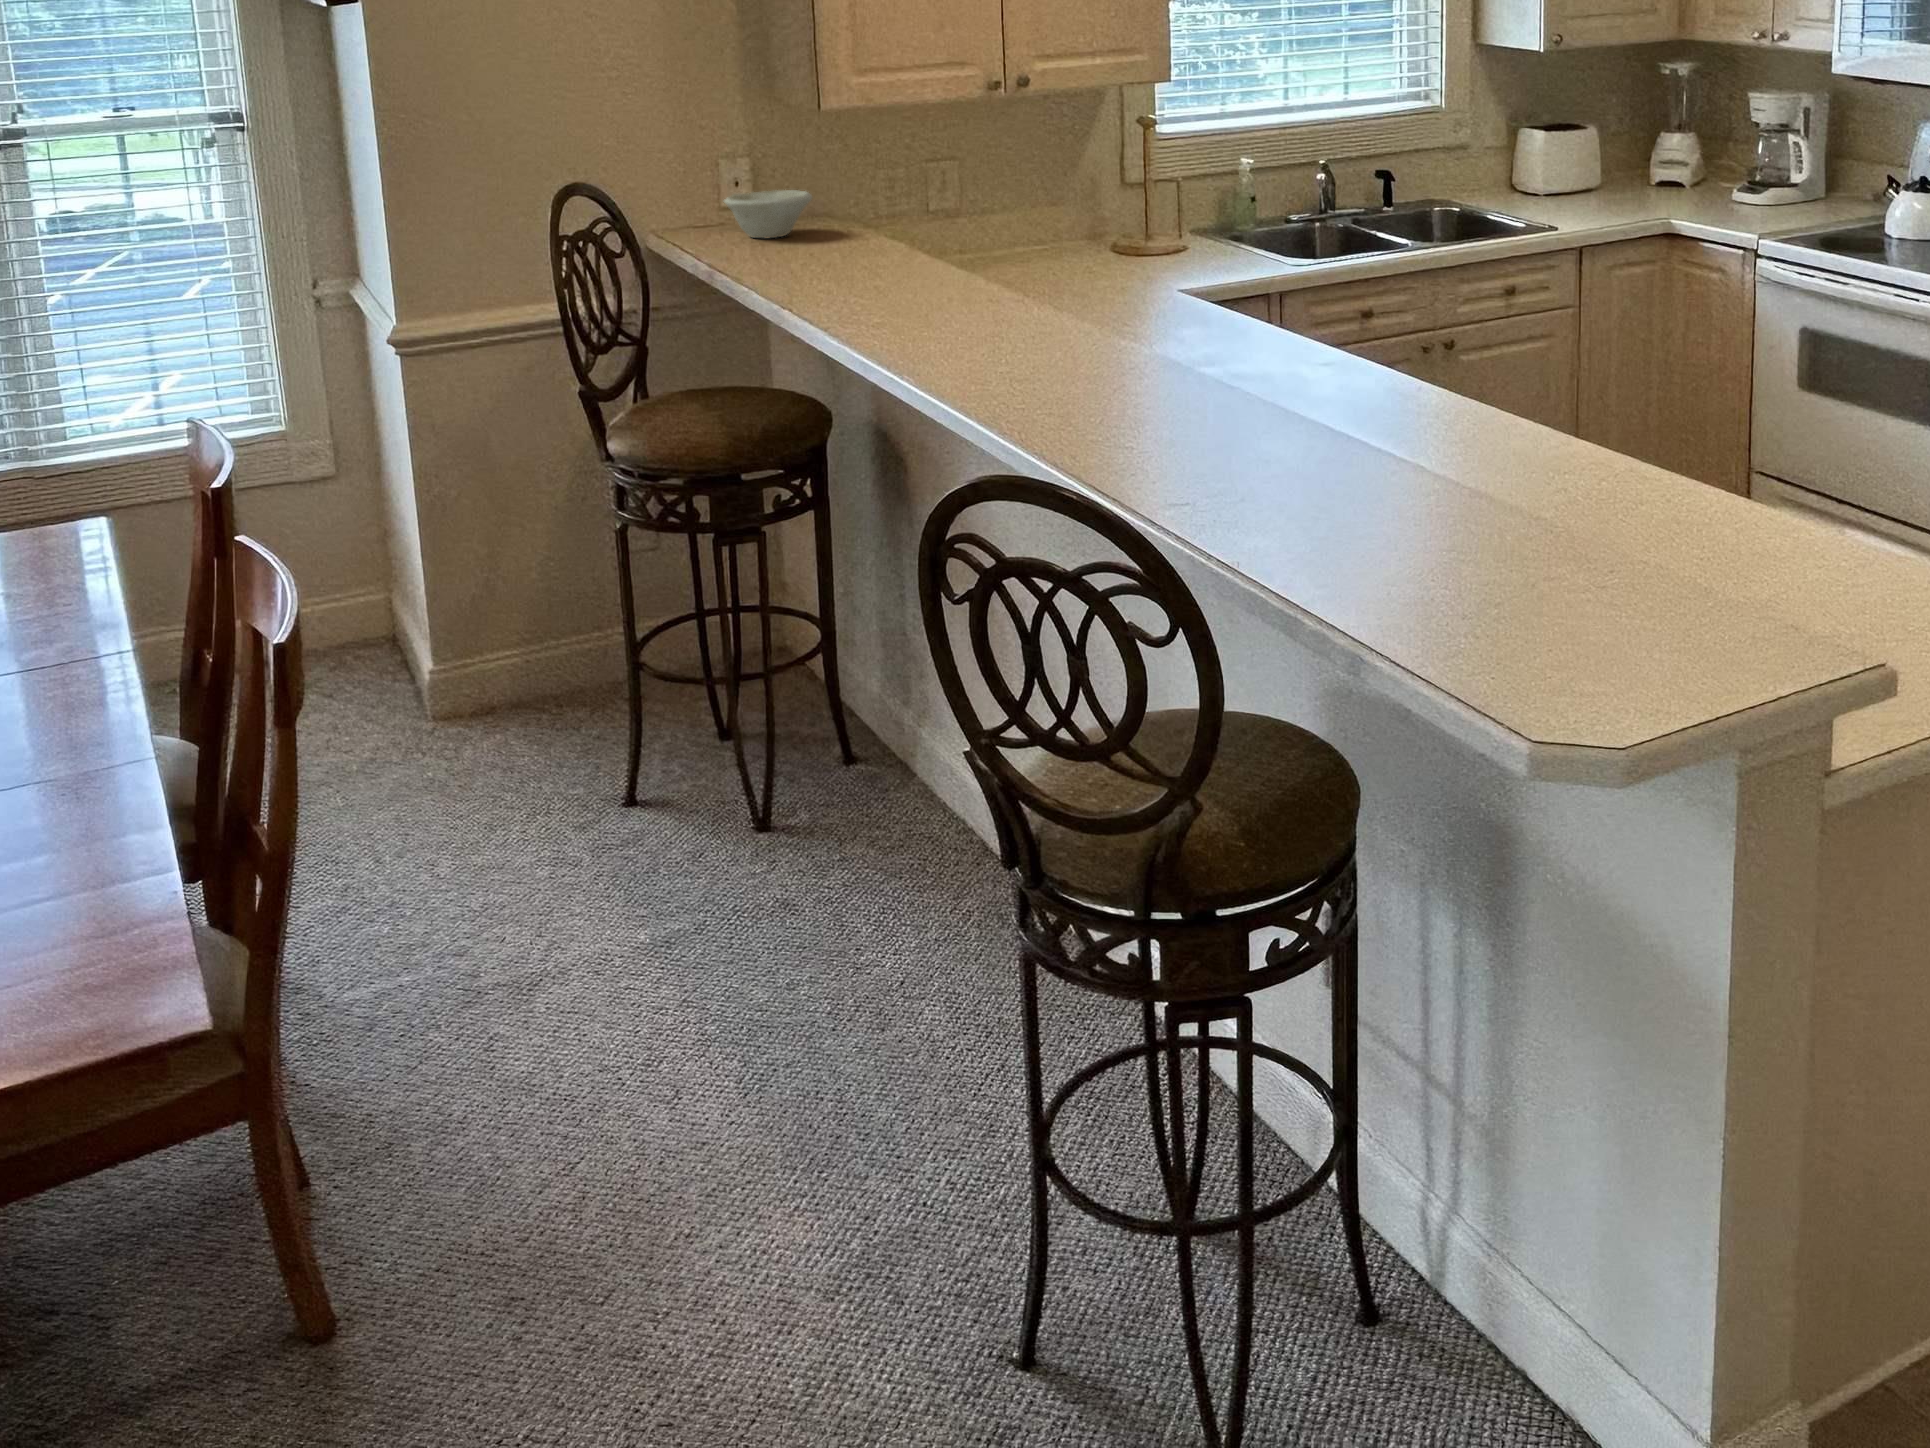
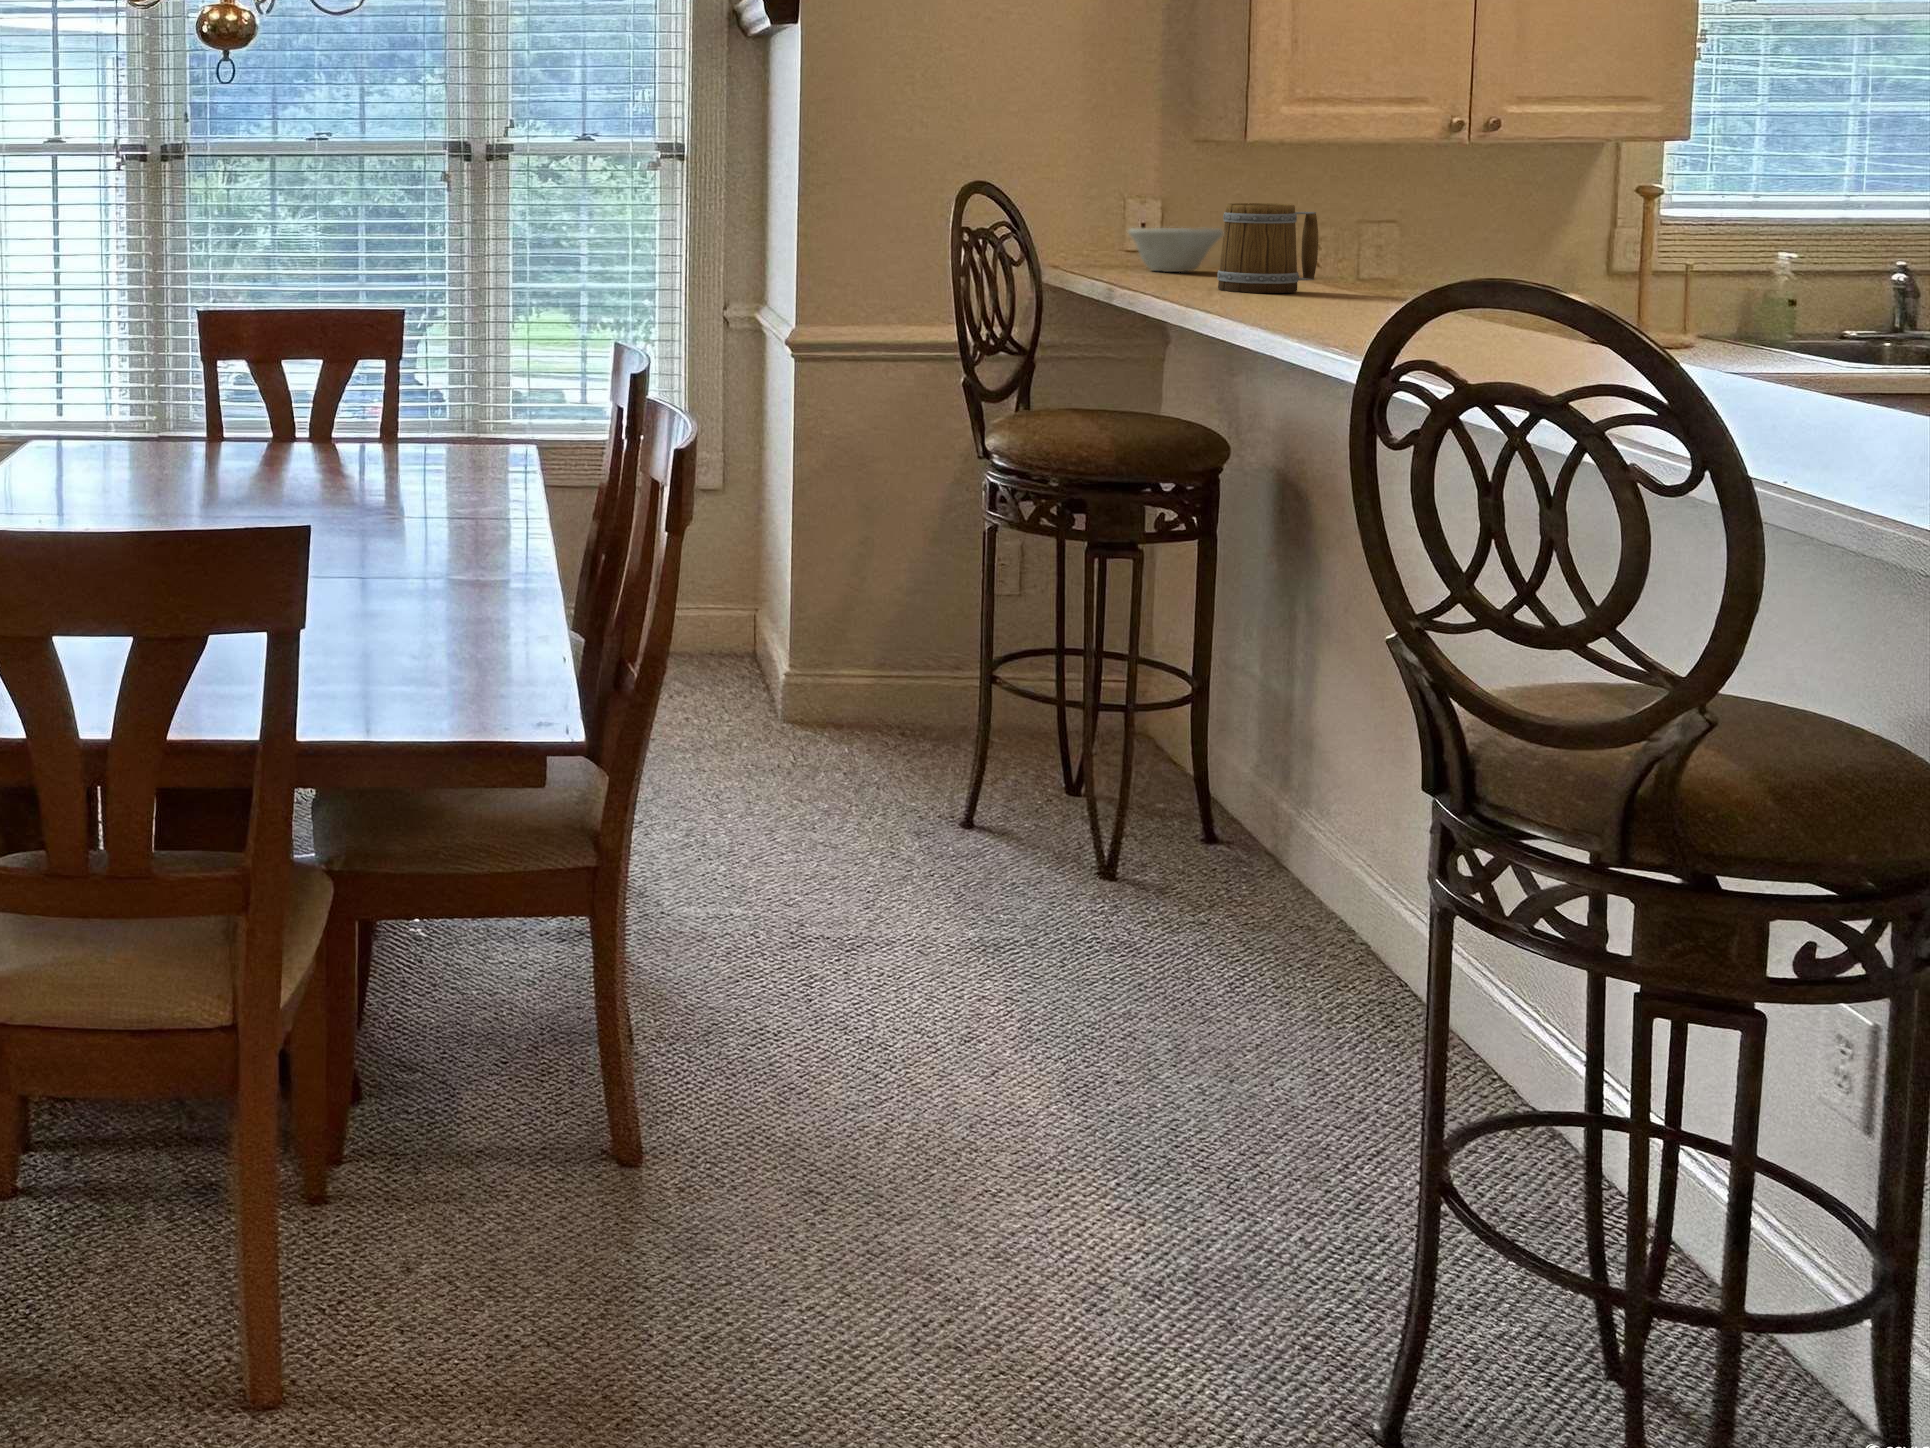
mug: none [809,191,893,280] -> present [1217,203,1318,293]

